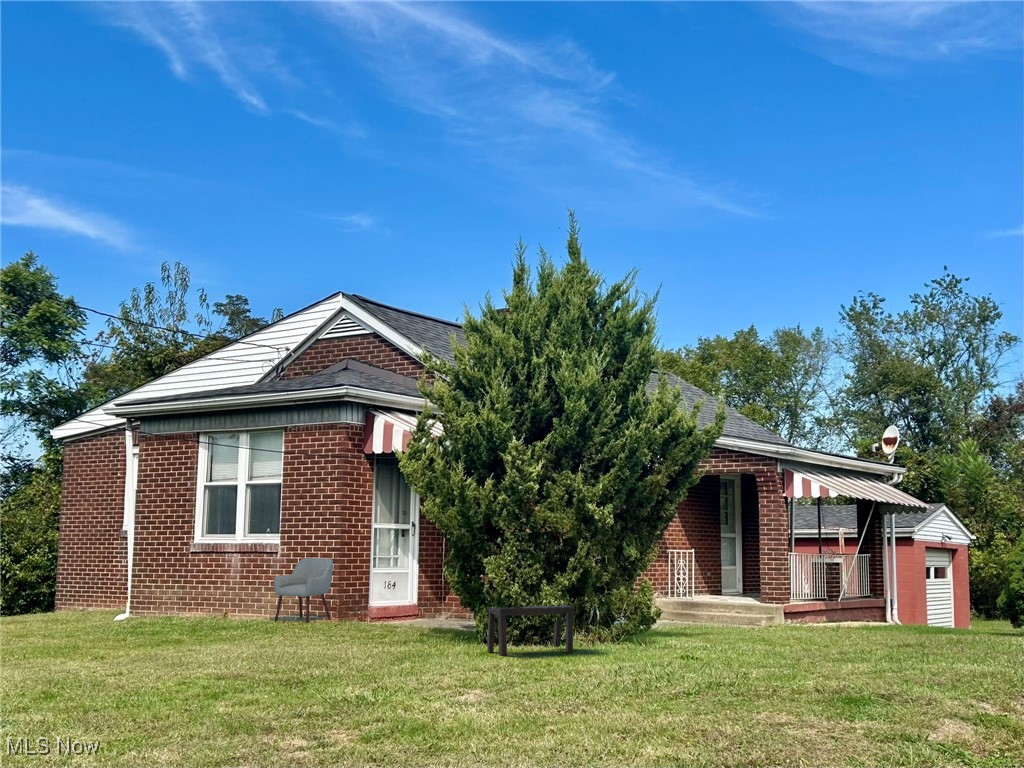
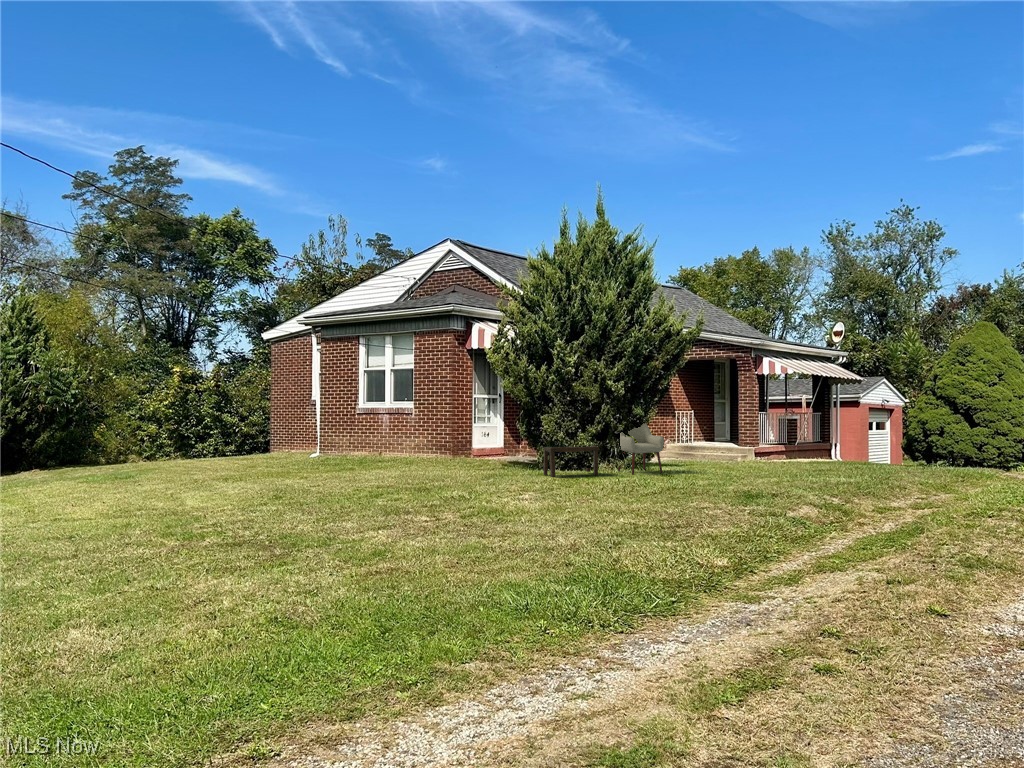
chair: present [274,558,333,623] -> present [618,423,664,475]

